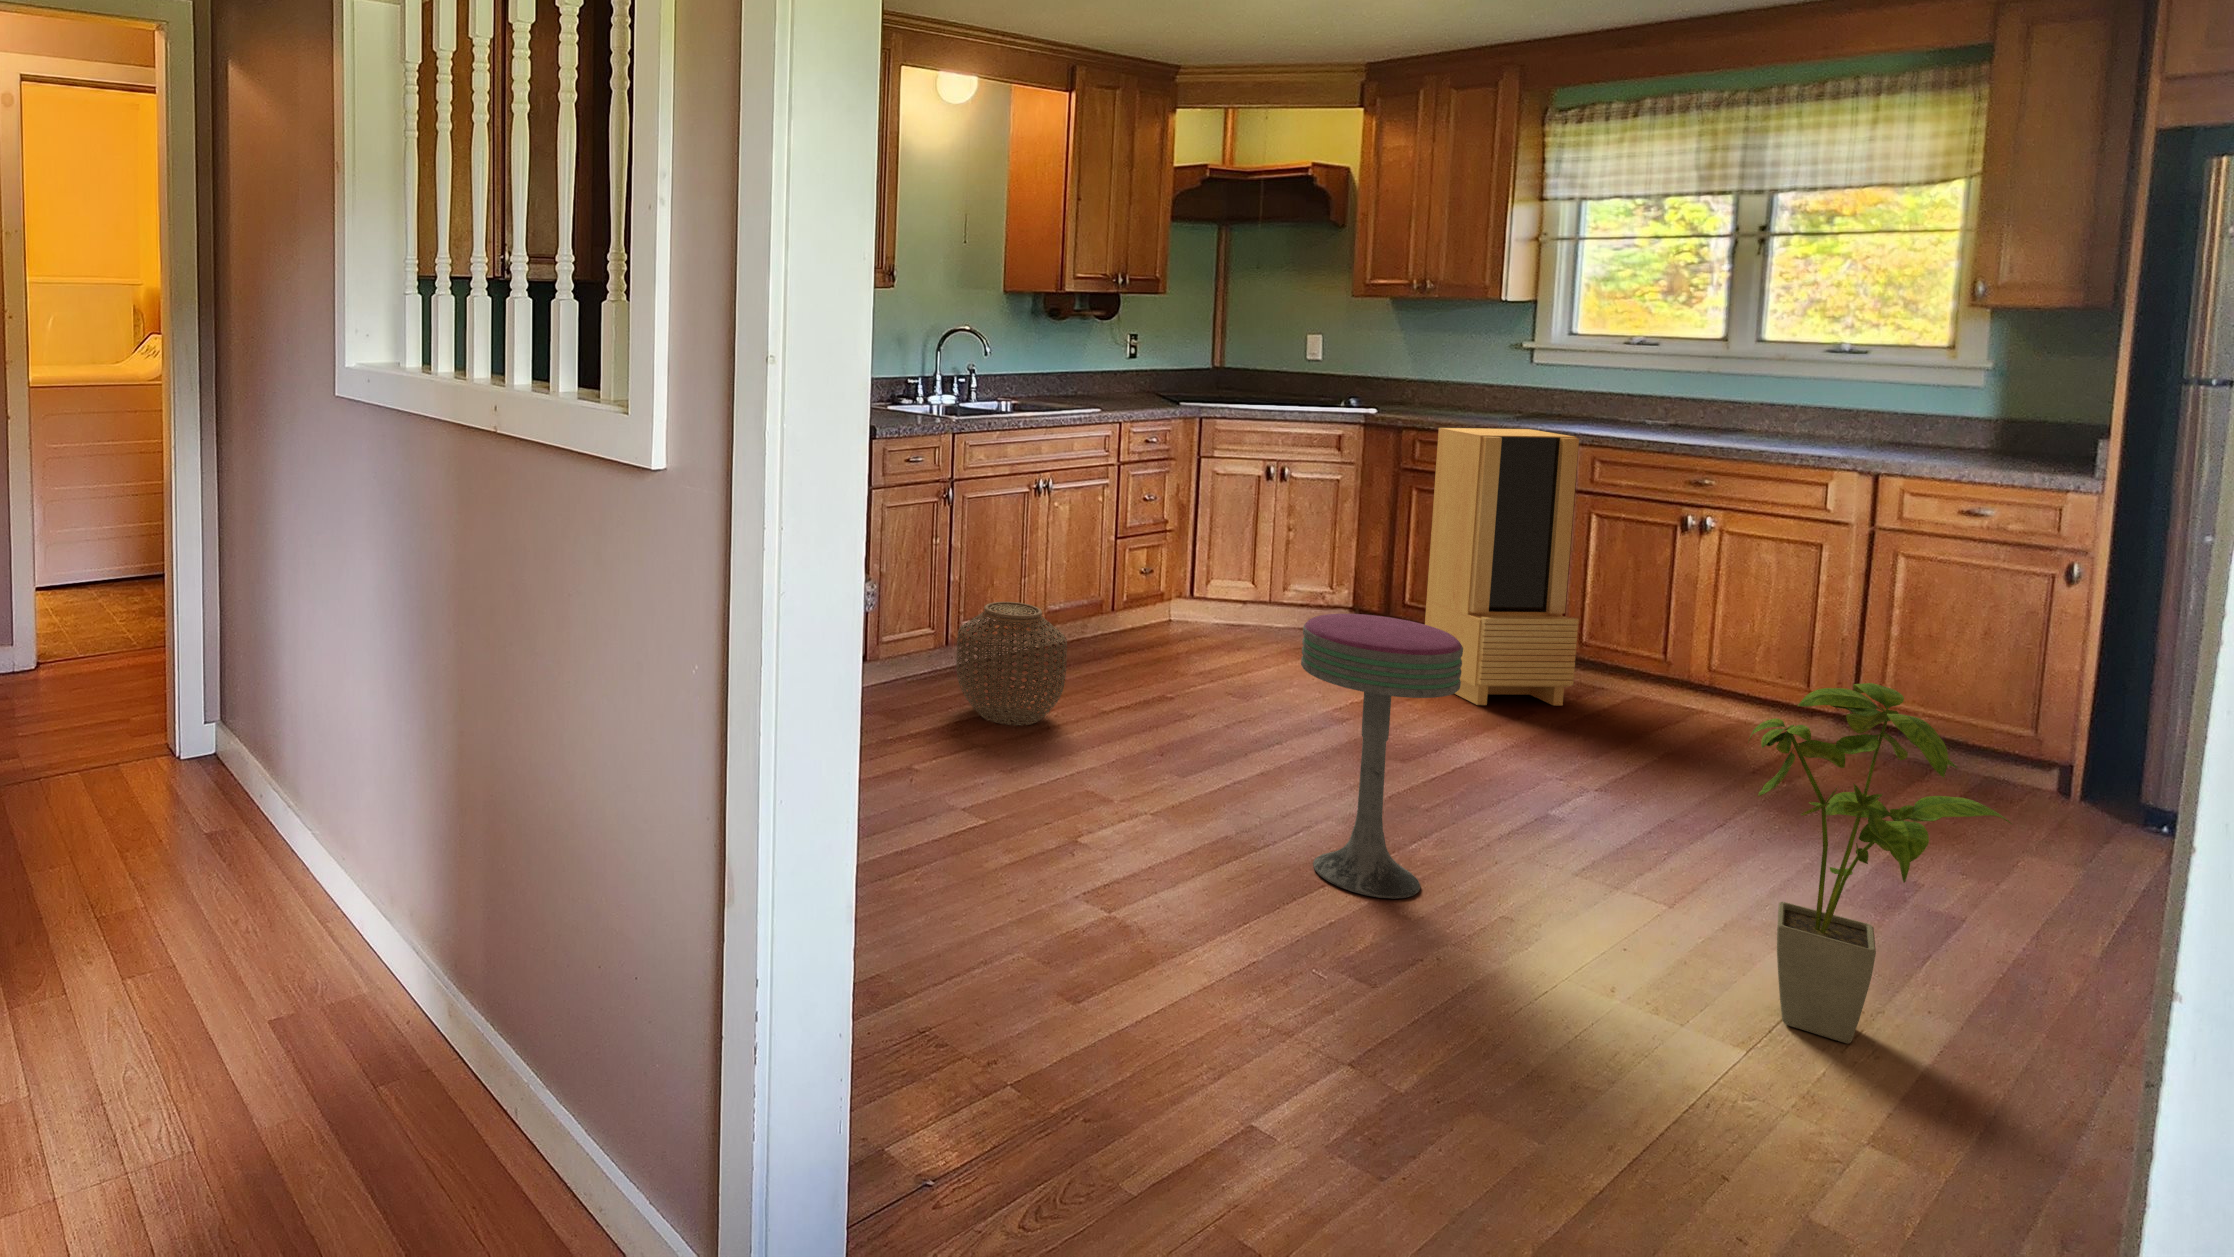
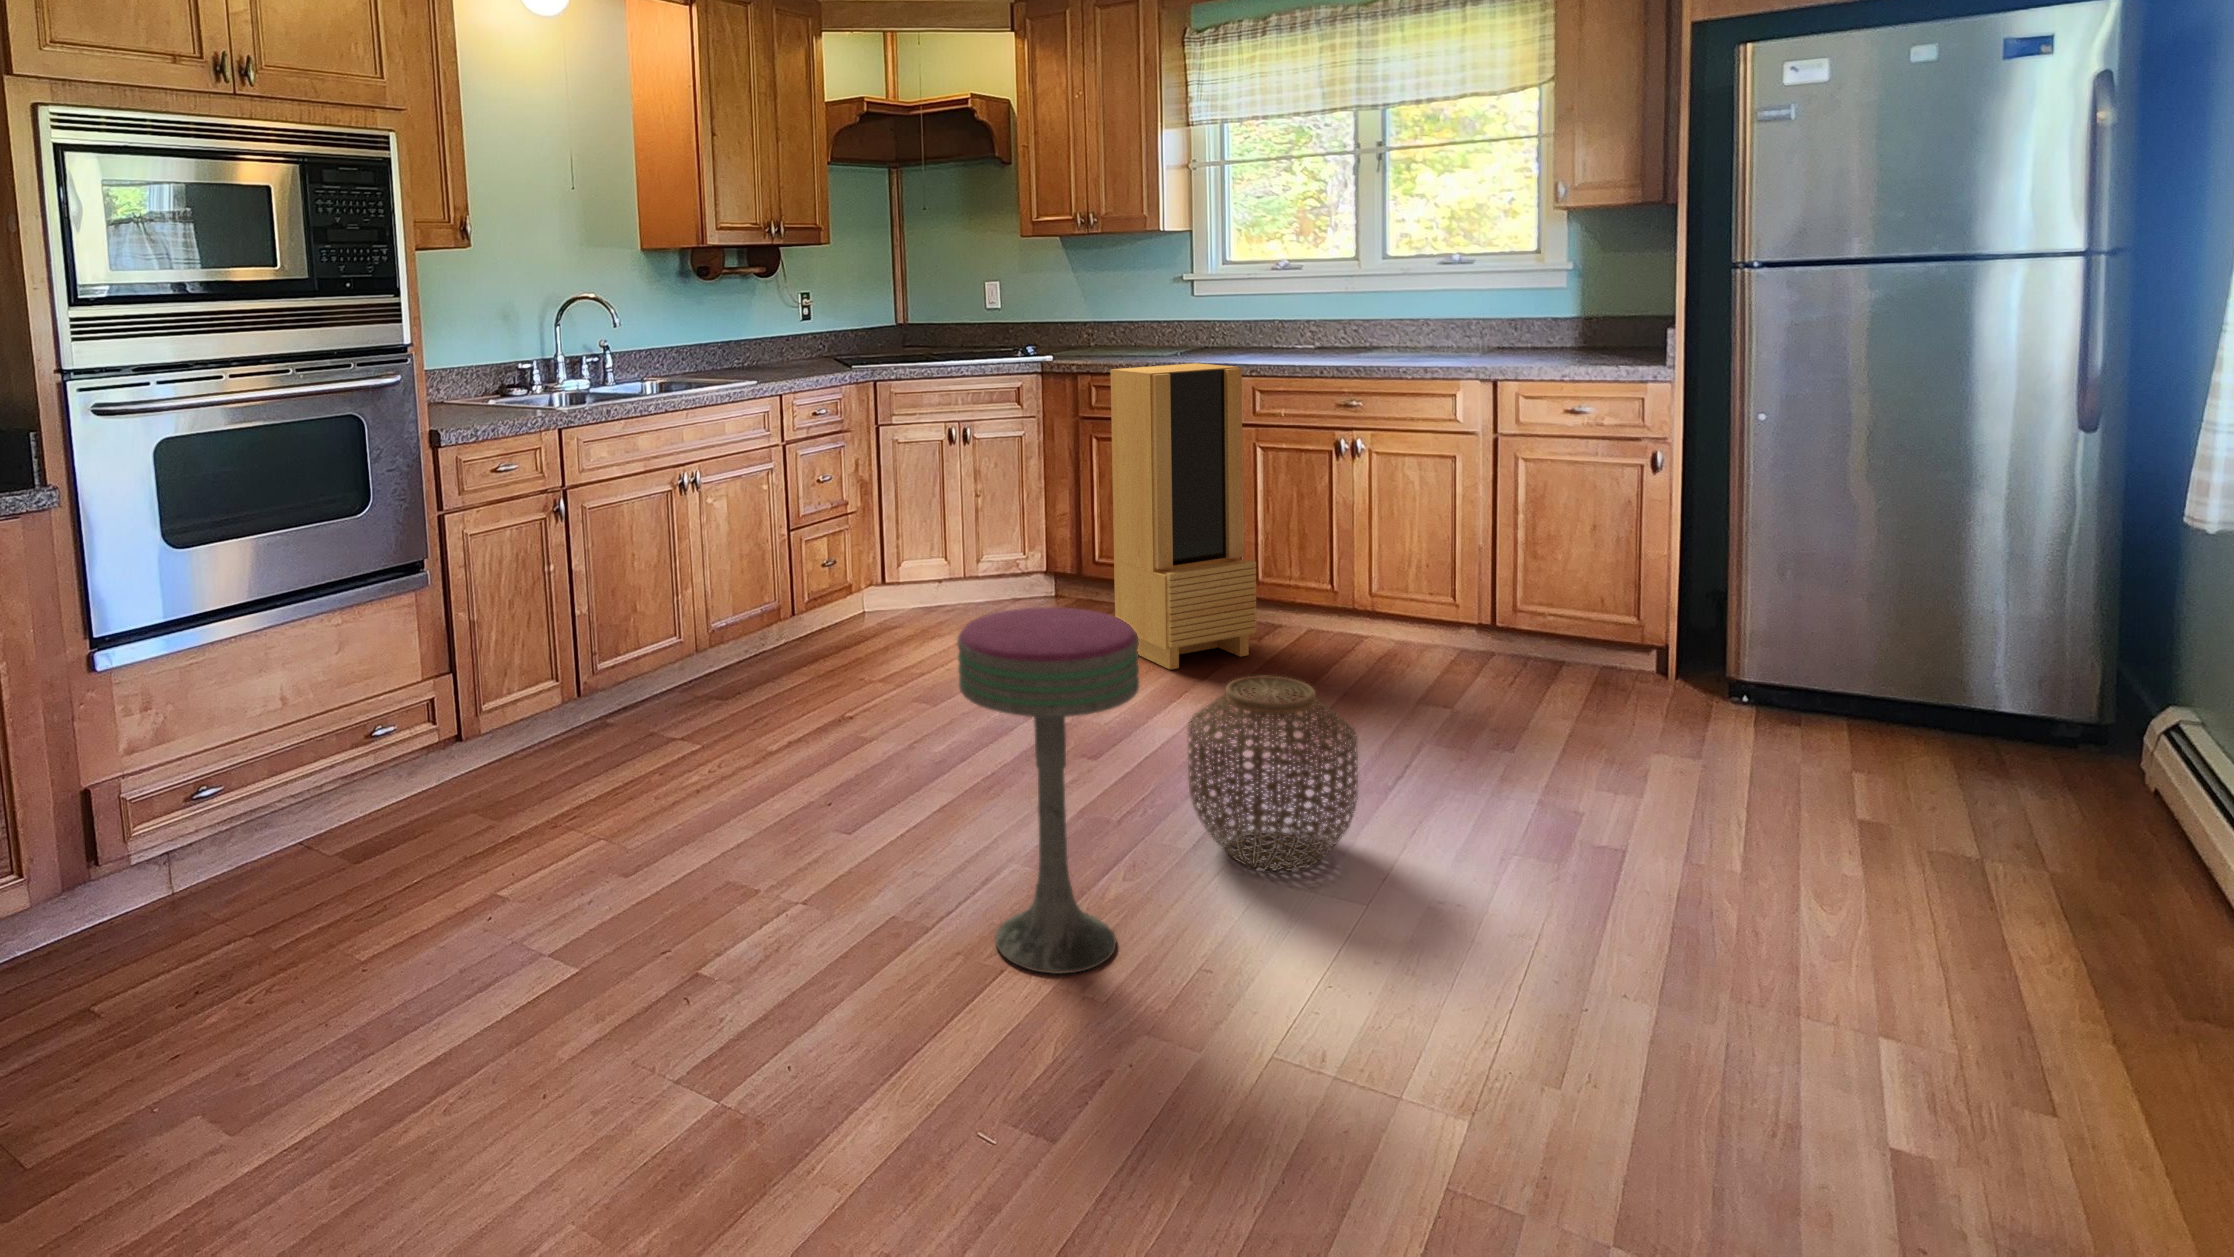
woven basket: present [956,602,1067,725] -> present [1188,676,1358,871]
house plant: present [1749,683,2012,1043] -> none [1440,626,1698,1061]

